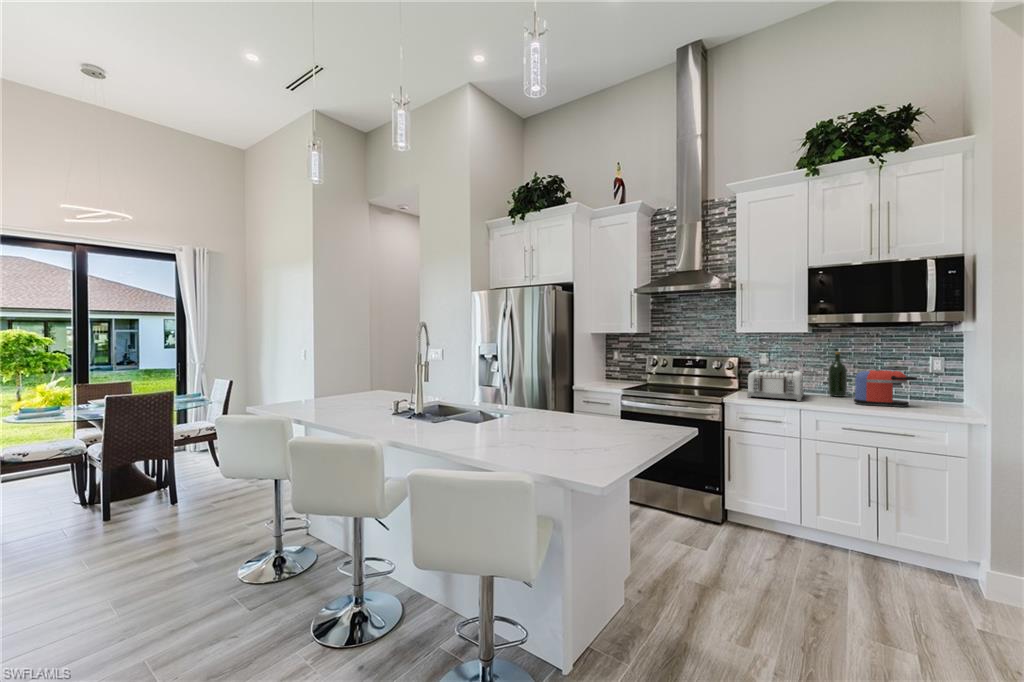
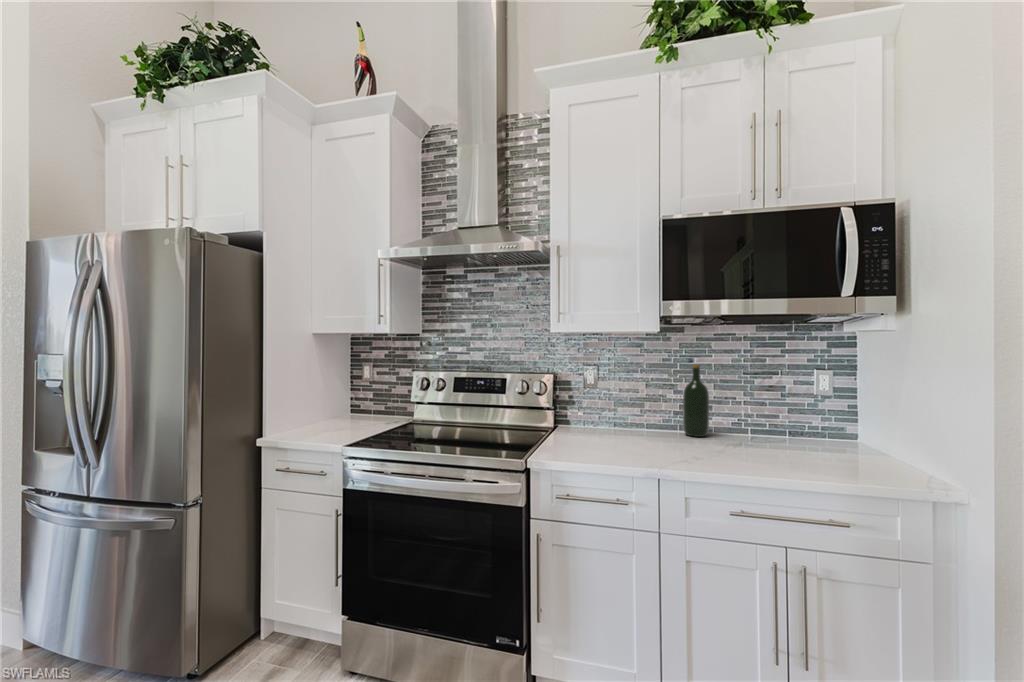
toaster: present [747,370,804,401] -> none [568,395,654,455]
coffee maker: present [854,370,917,407] -> none [731,397,821,459]

